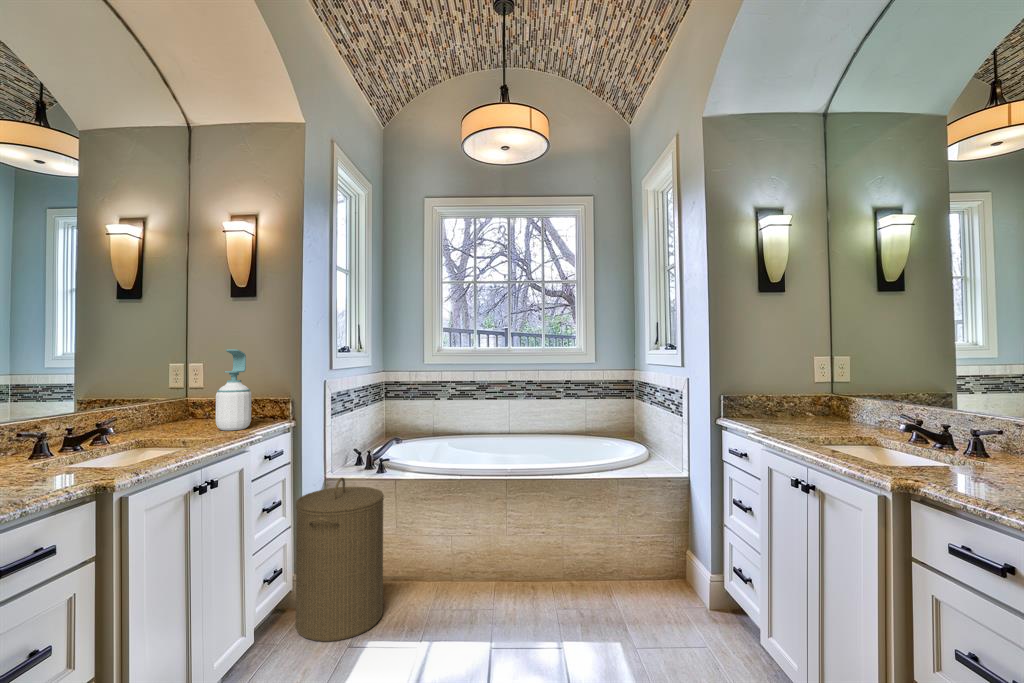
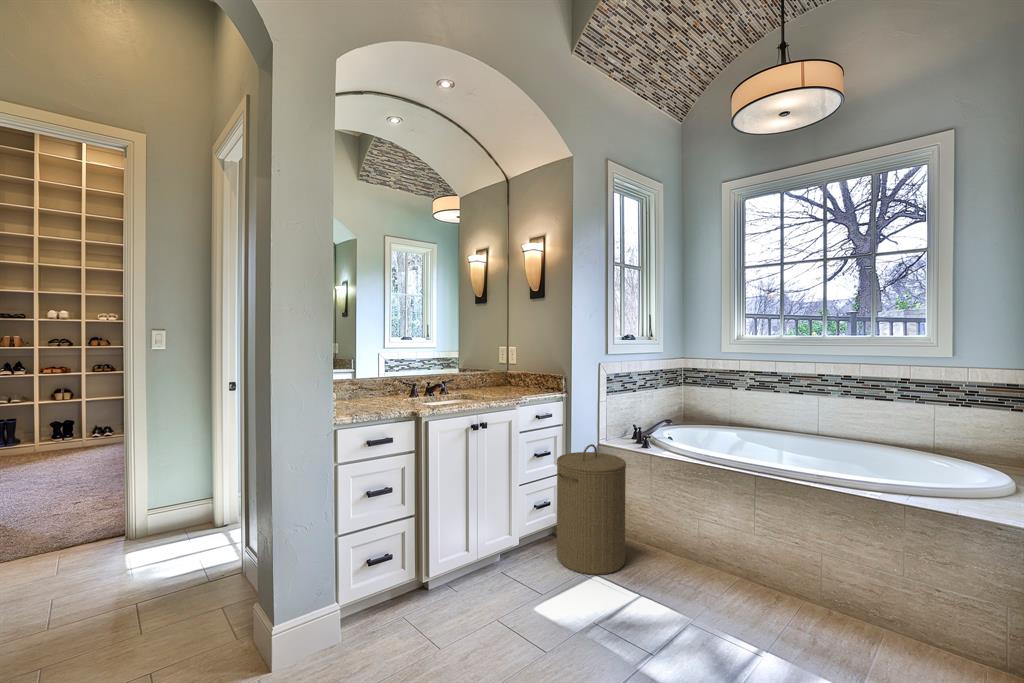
soap bottle: present [216,349,251,430] -> none [505,339,528,396]

